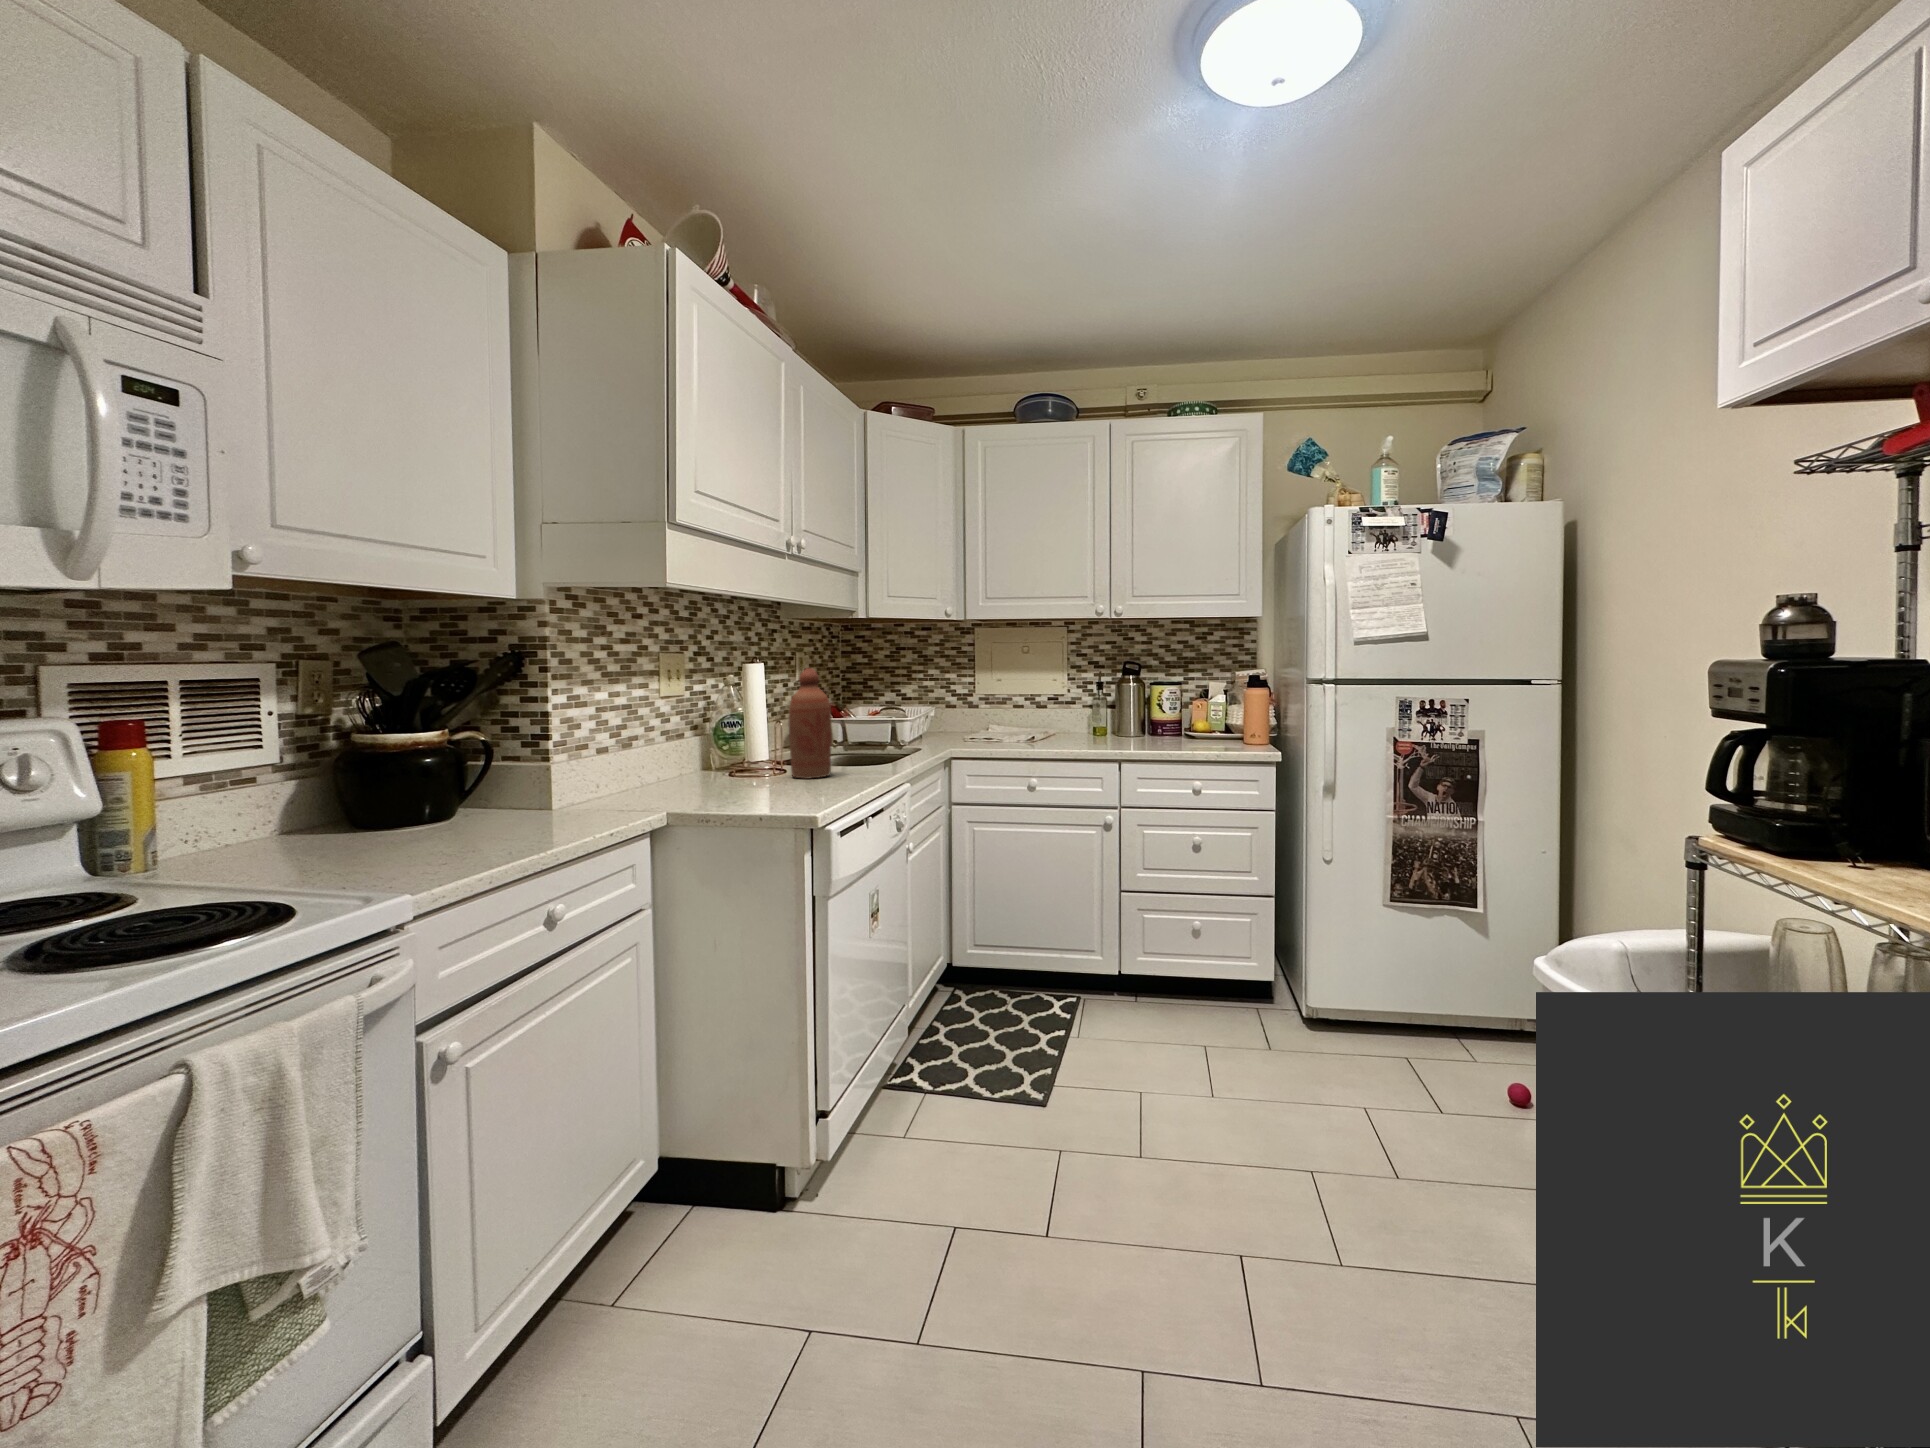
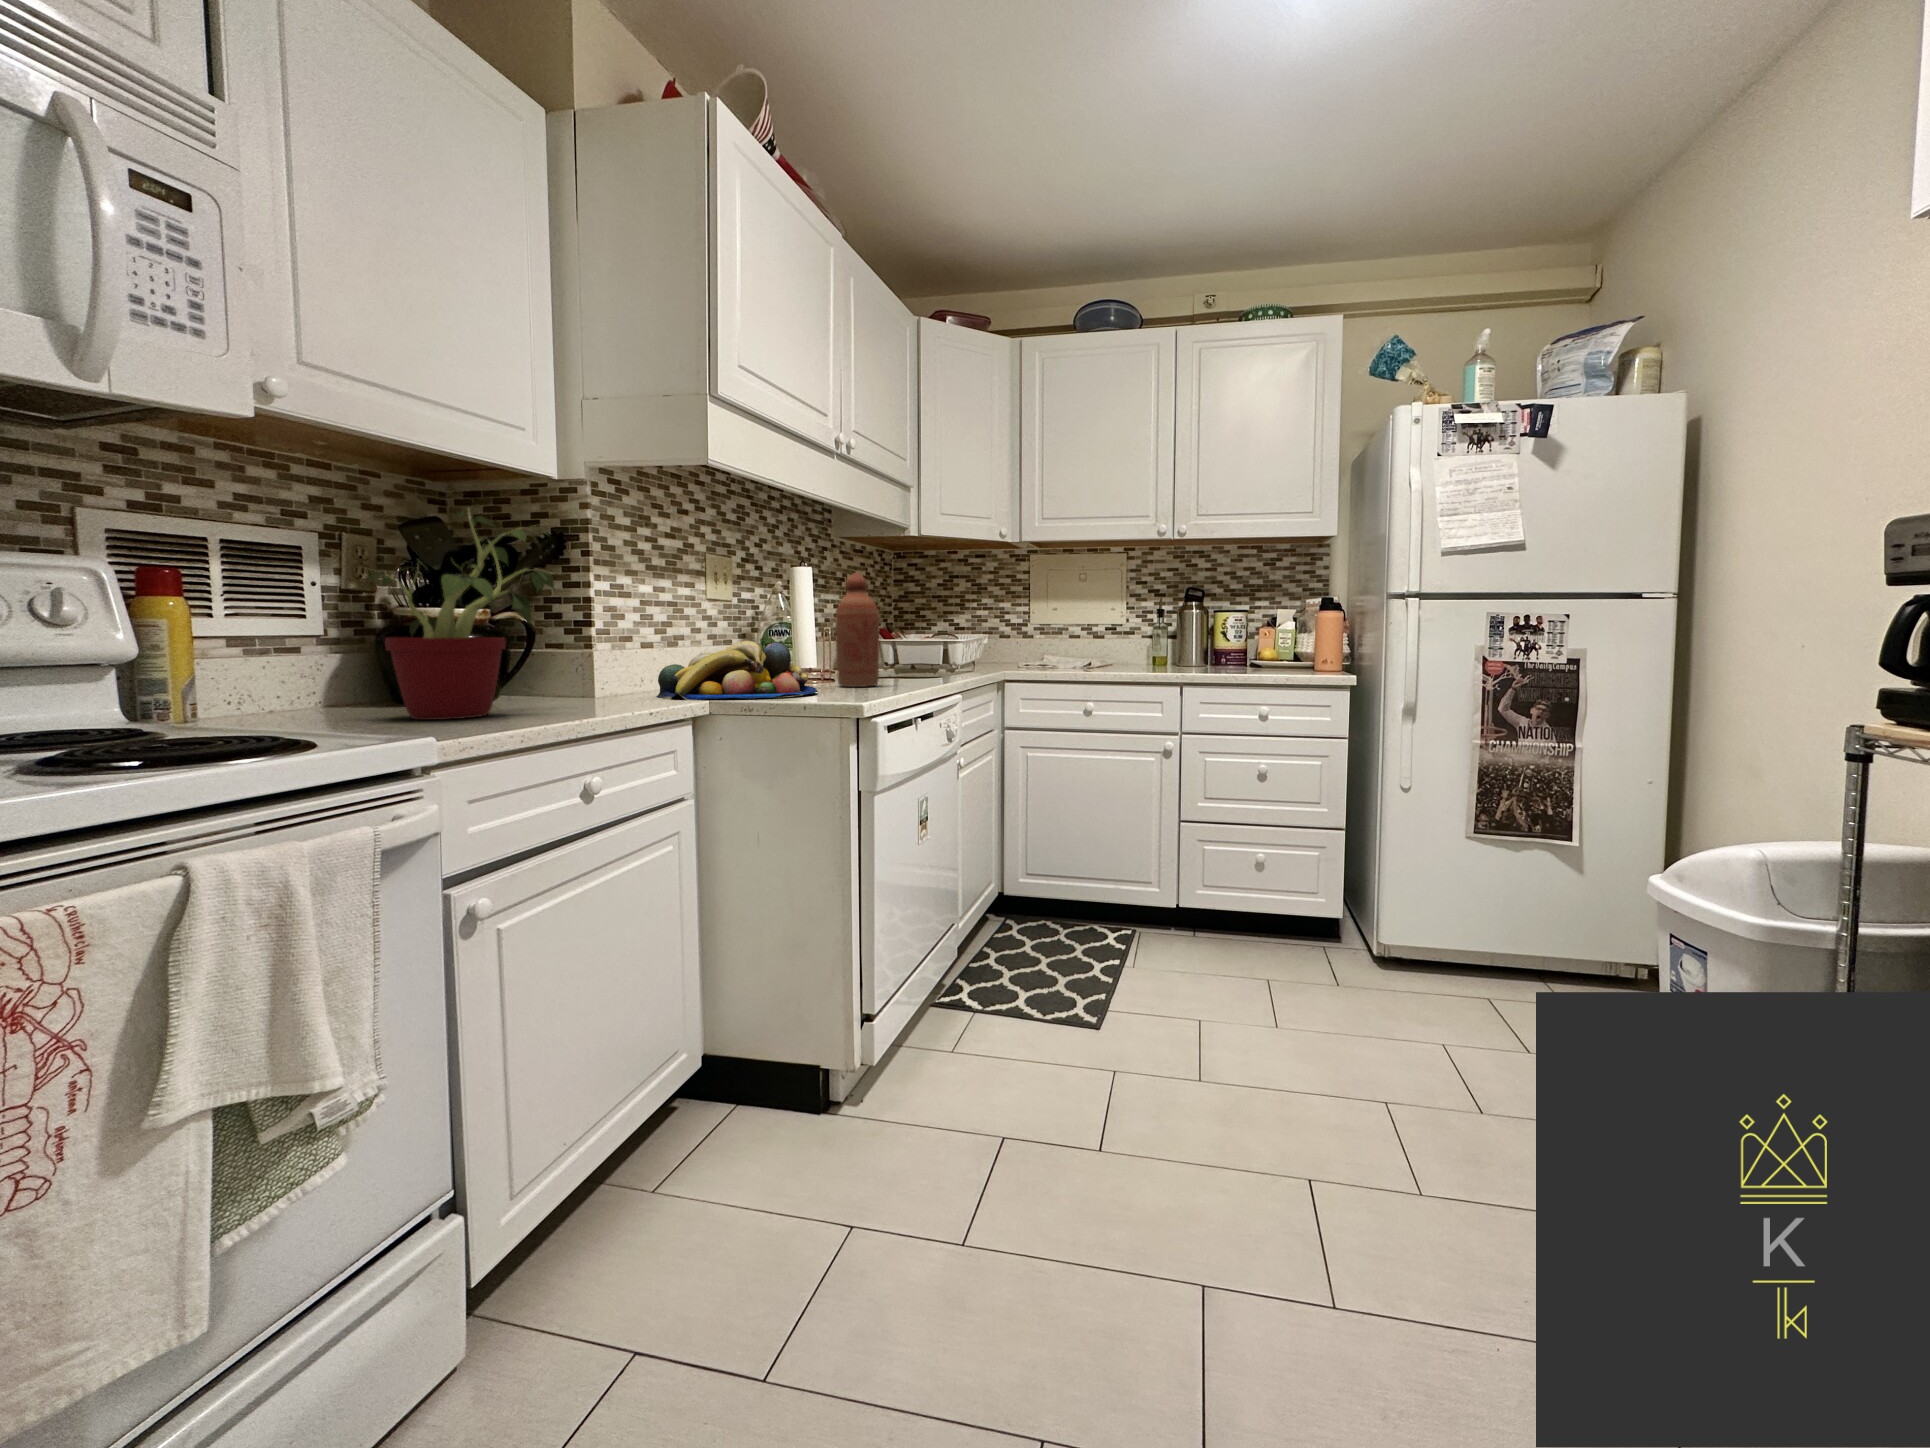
potted plant: none [331,649,529,860] -> present [362,509,554,720]
fruit bowl: none [614,744,773,810] -> present [657,641,818,700]

